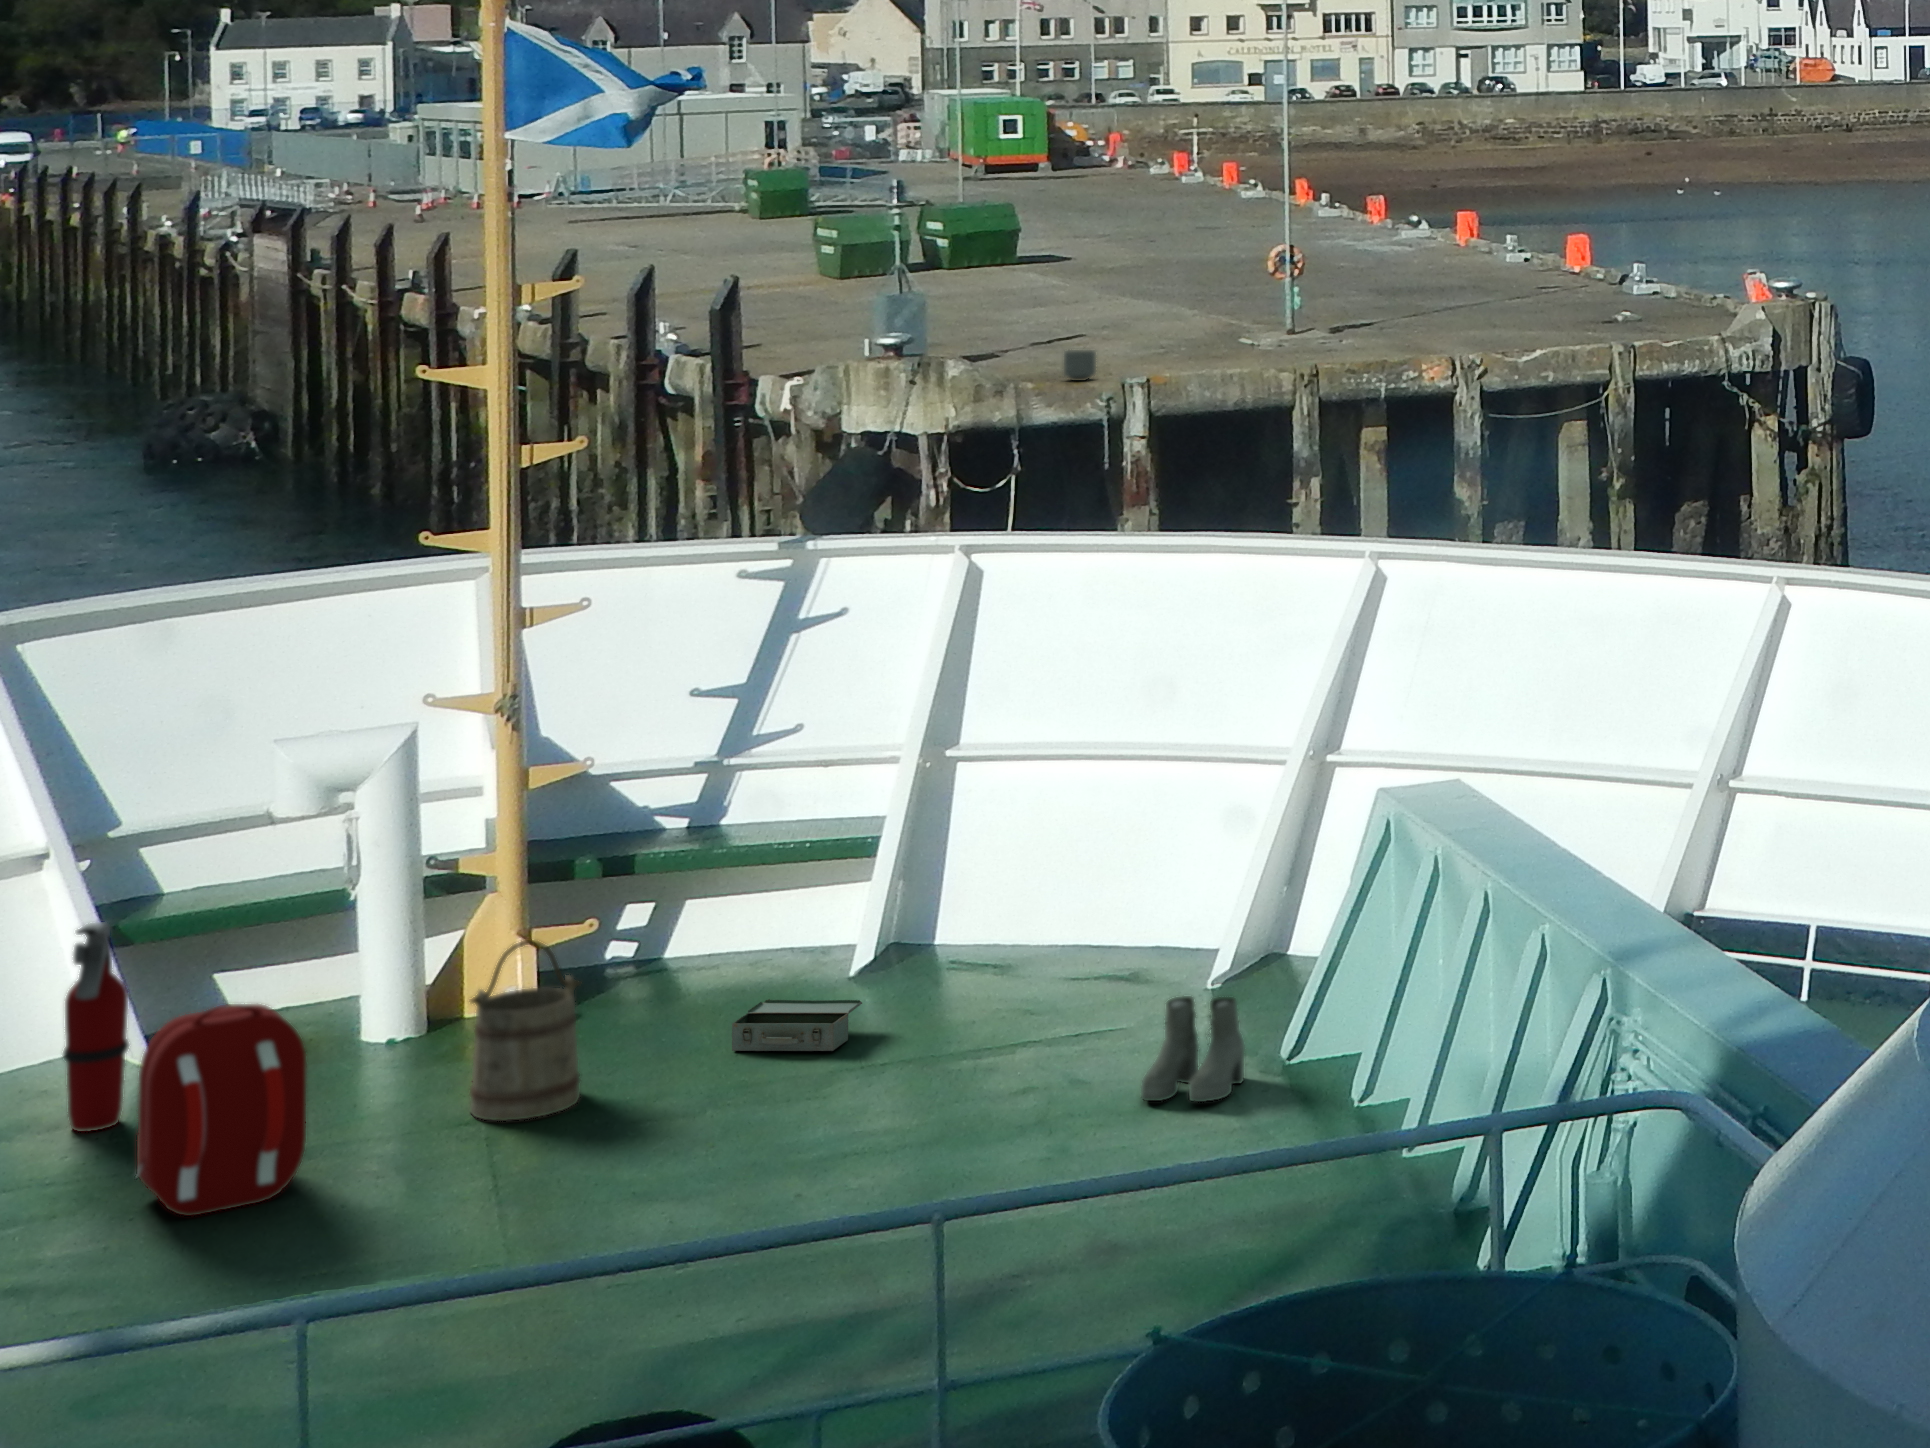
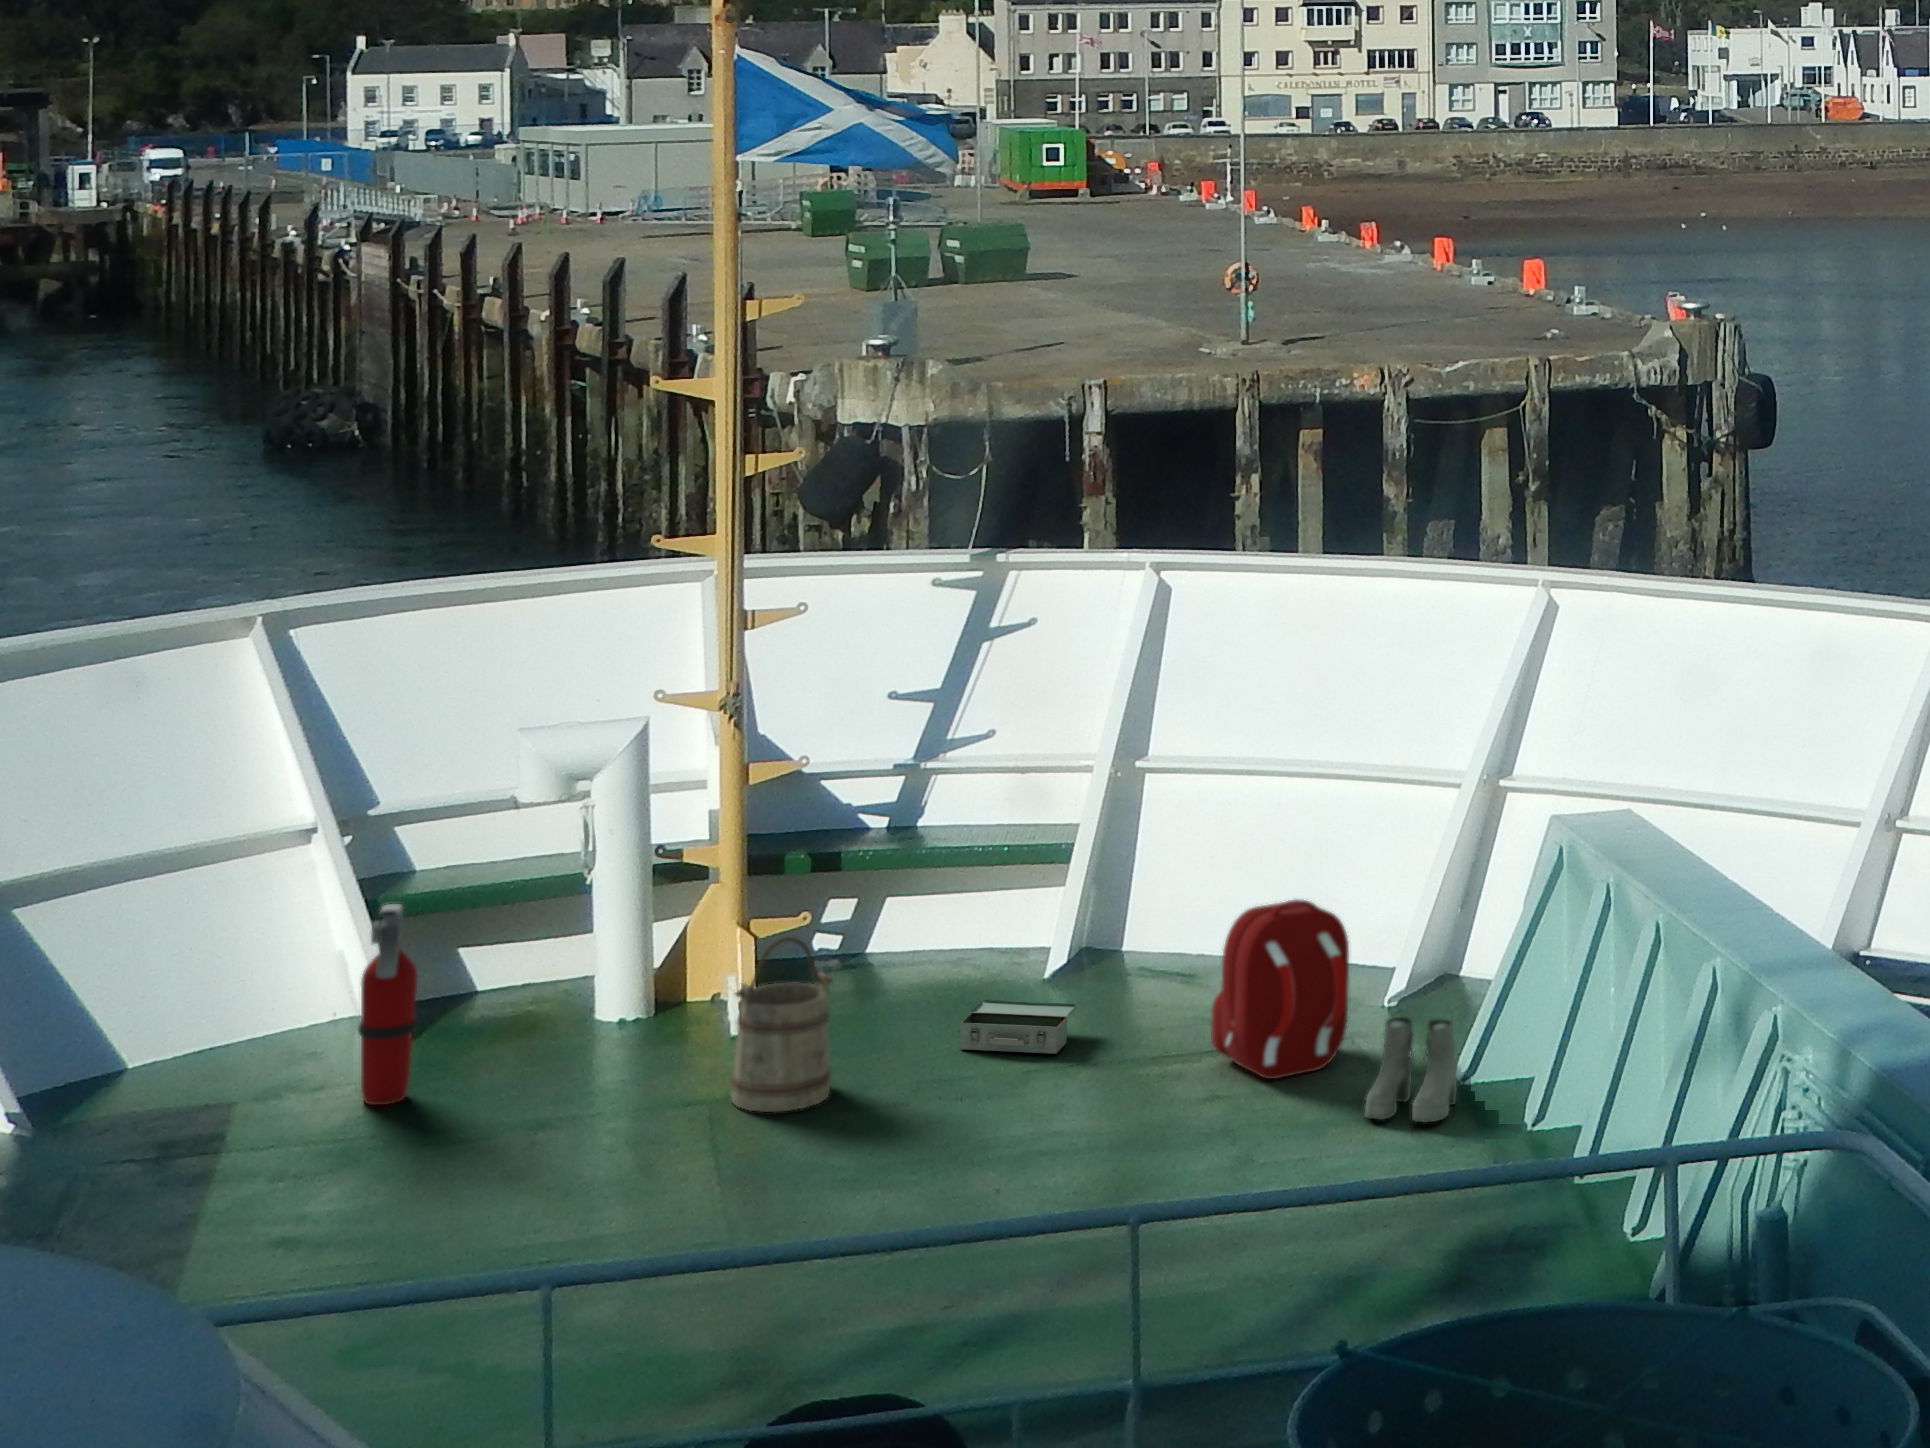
planter: present [1064,350,1096,381] -> none [1032,350,1062,379]
backpack: present [136,1004,307,1216] -> present [1211,899,1349,1079]

